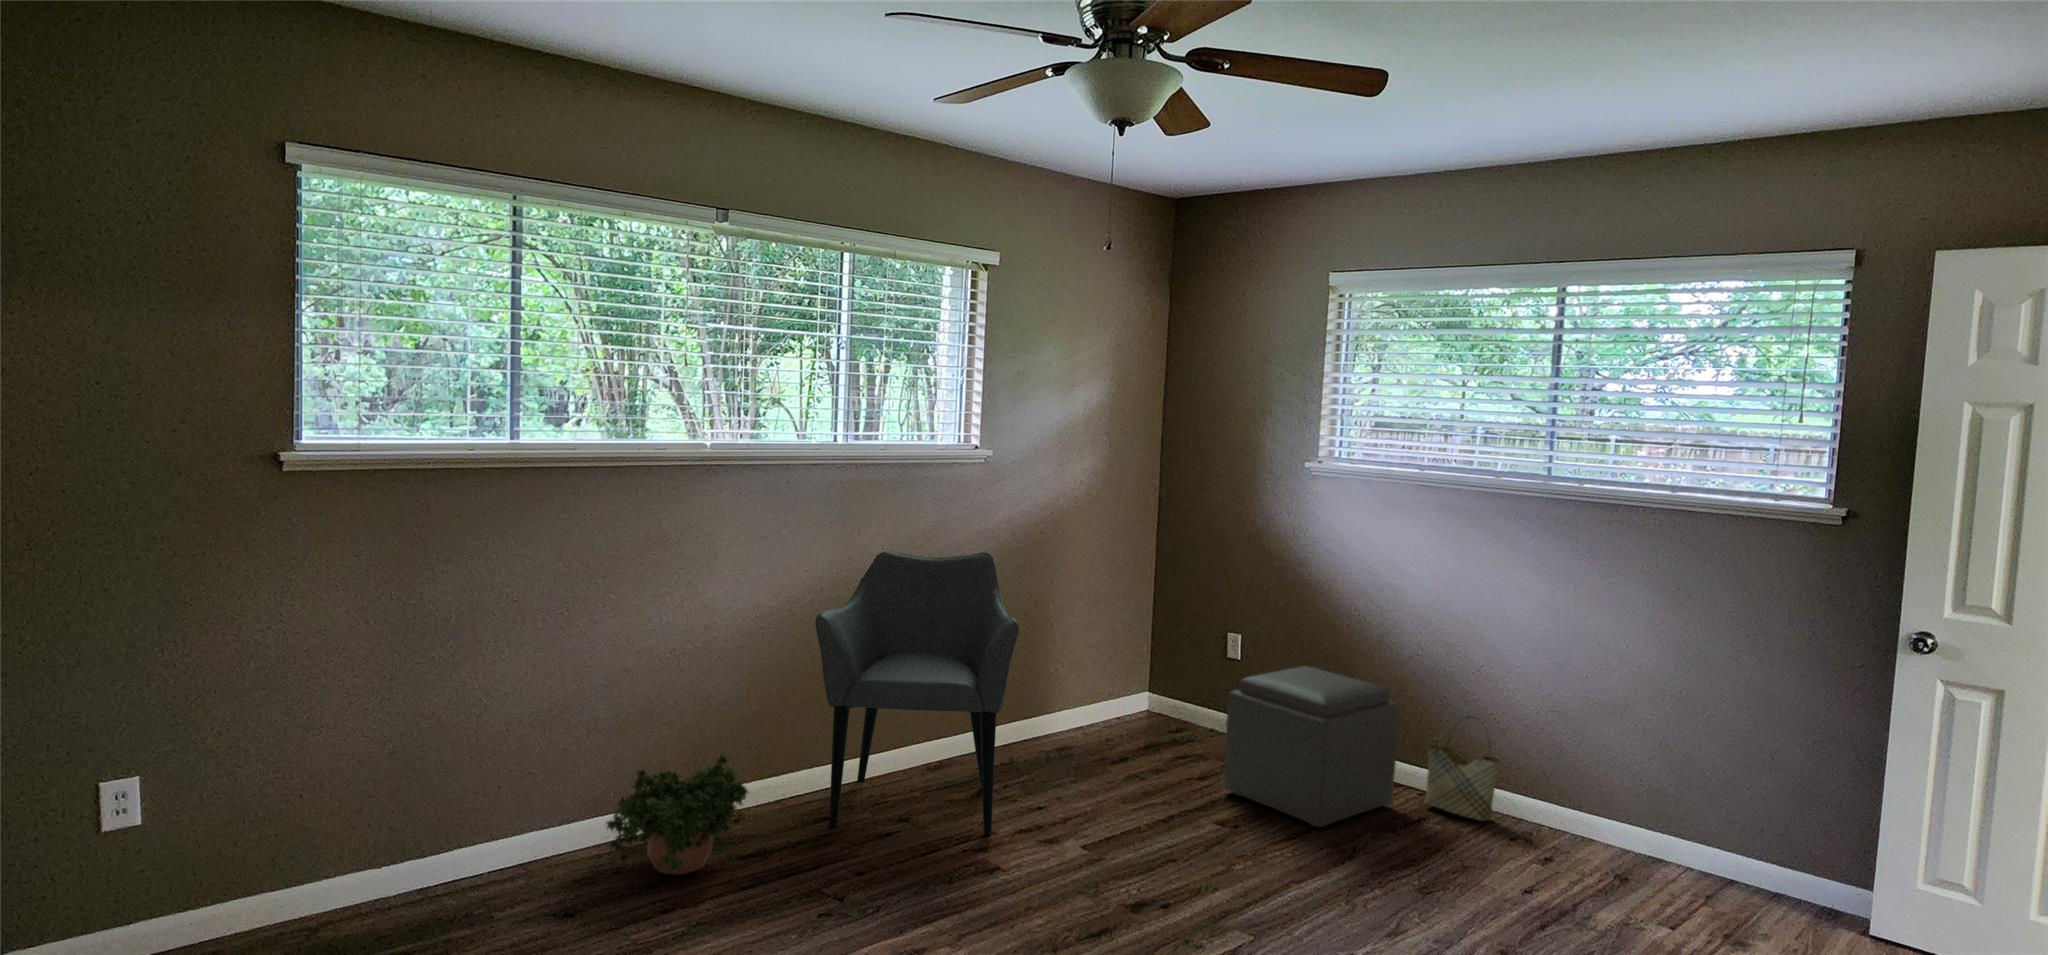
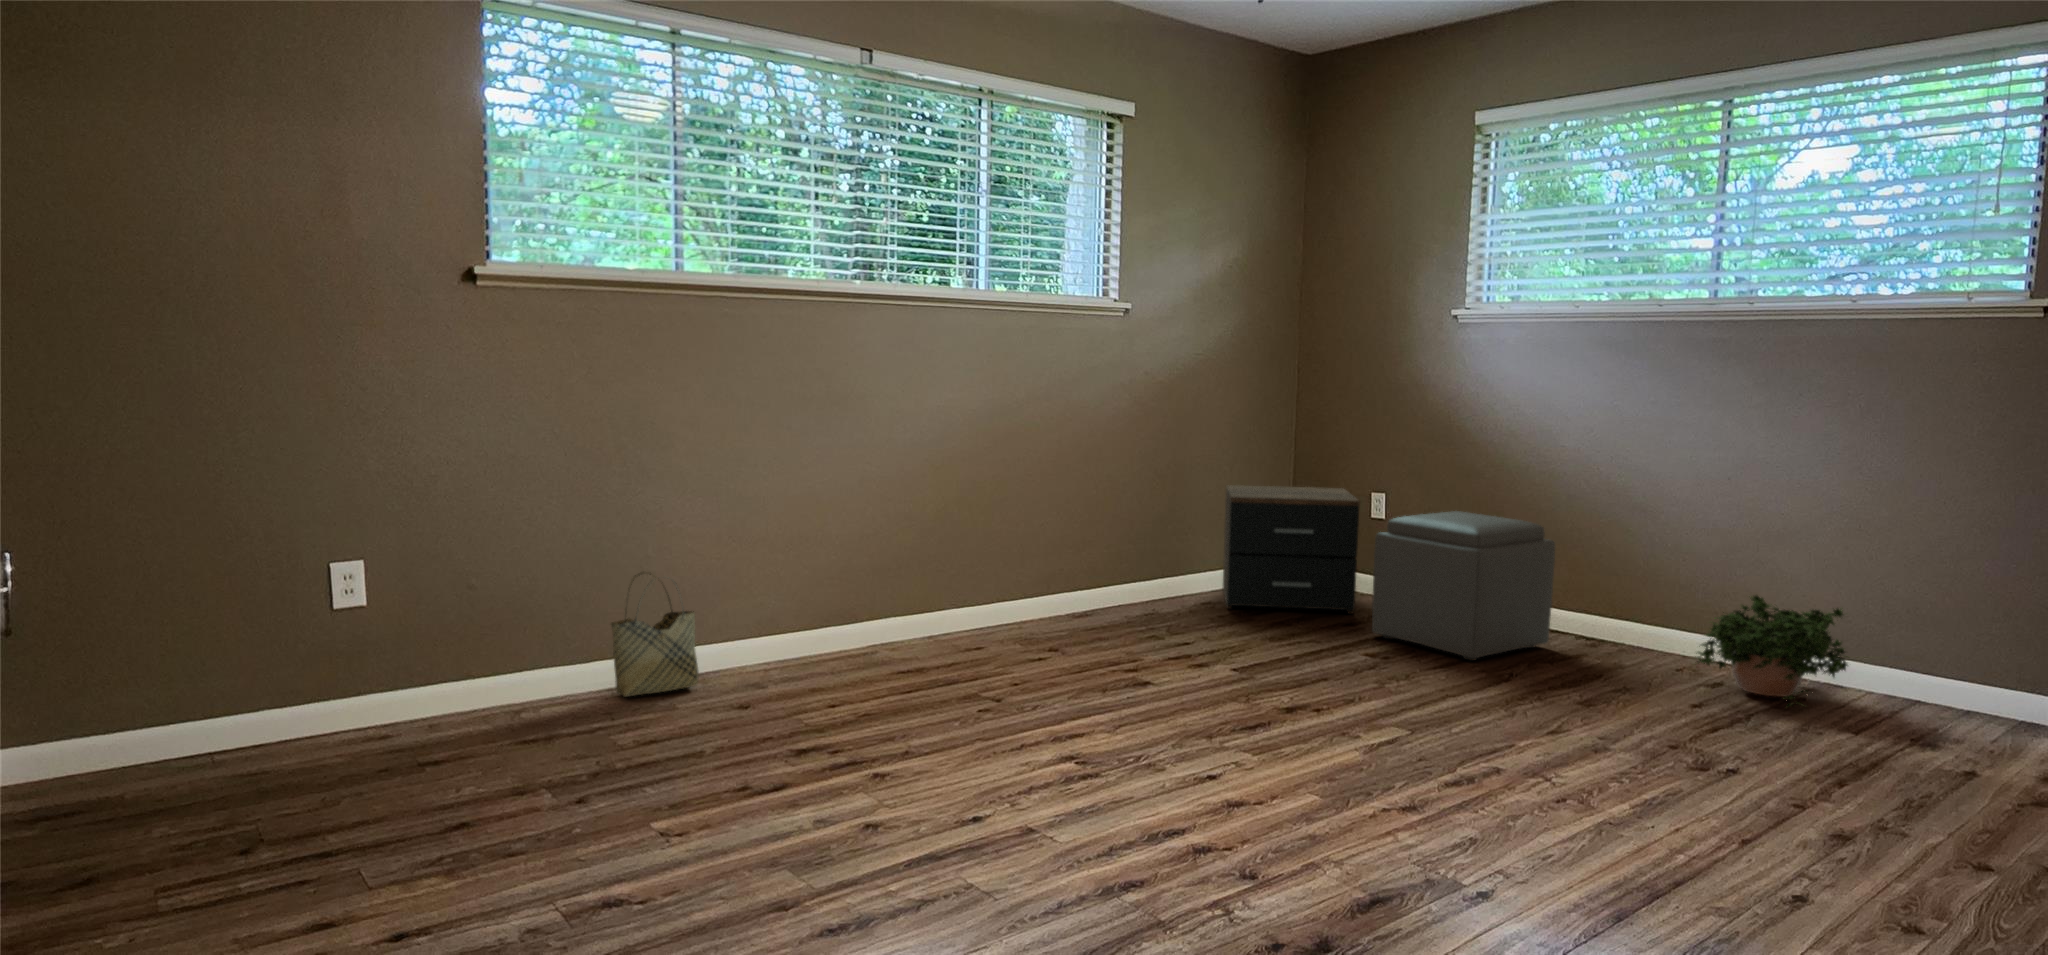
armchair: present [815,551,1019,835] -> none [965,395,1165,661]
nightstand: none [1083,622,1215,760] -> present [1223,485,1360,614]
woven basket: present [1424,717,1501,821] -> present [611,572,699,697]
potted plant: present [607,755,748,874] -> present [1695,595,1848,706]

